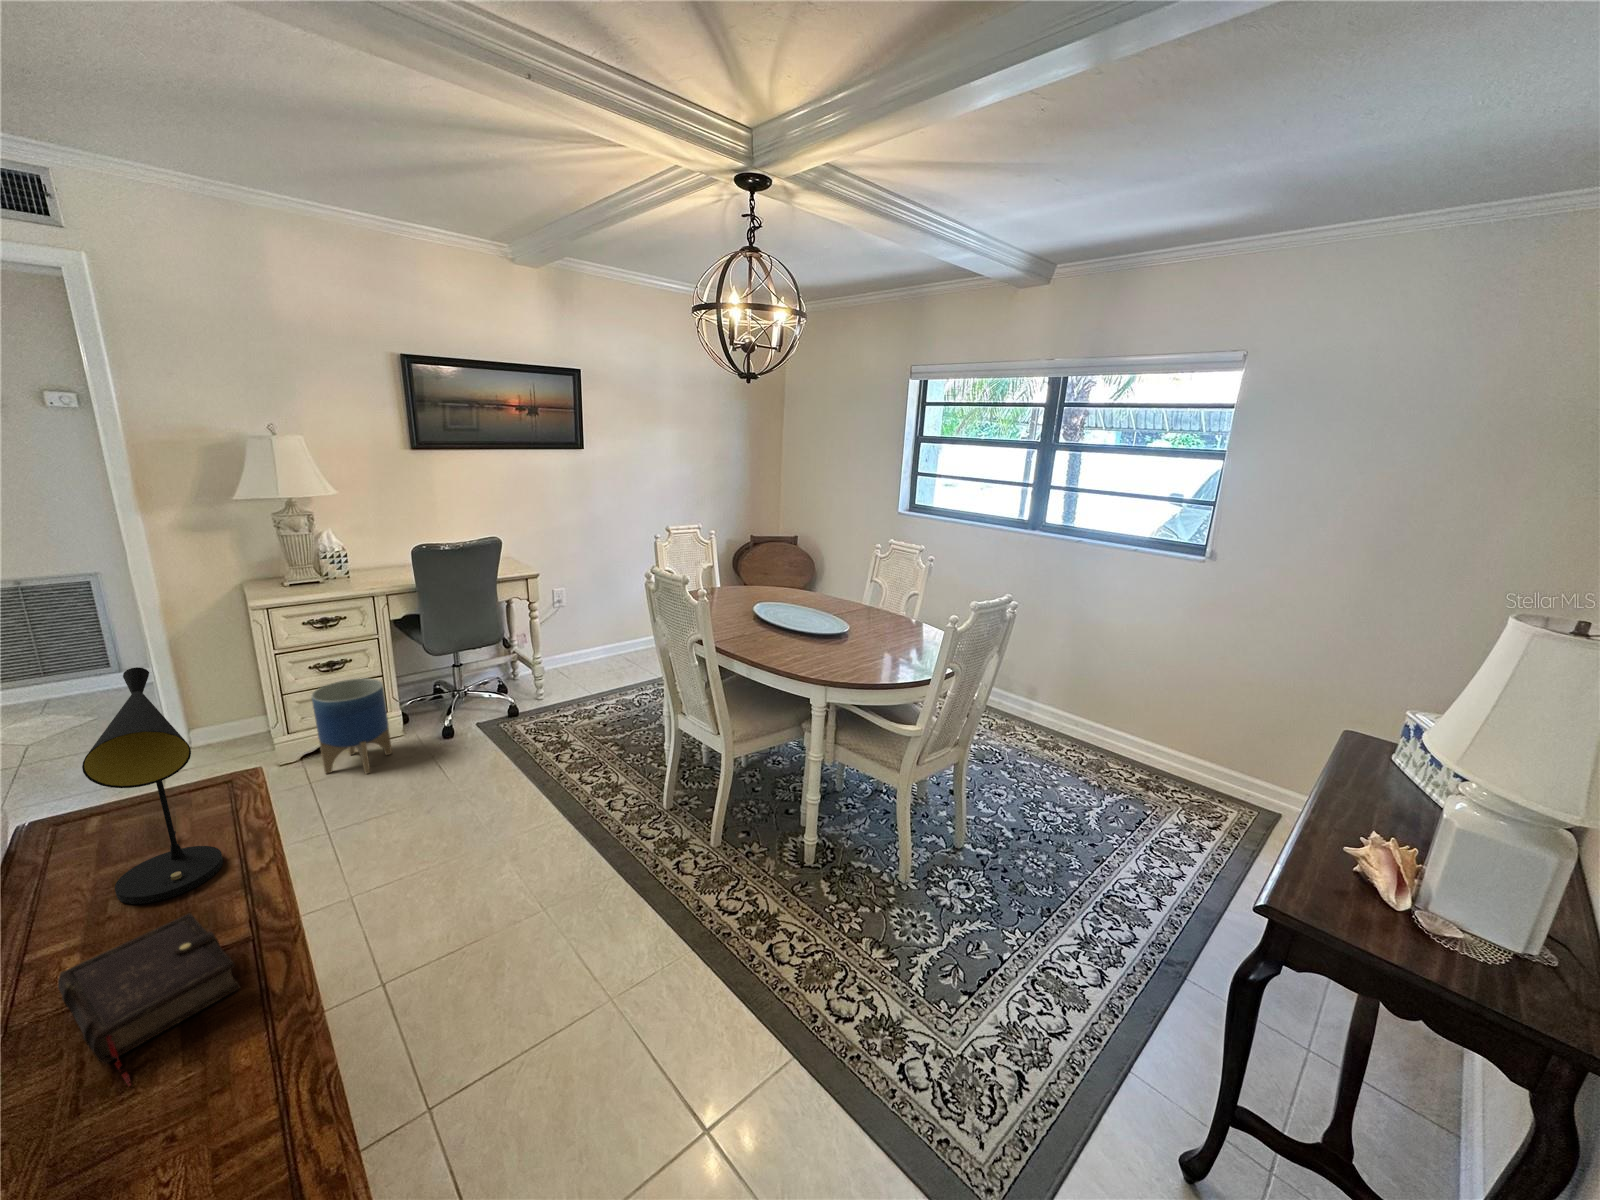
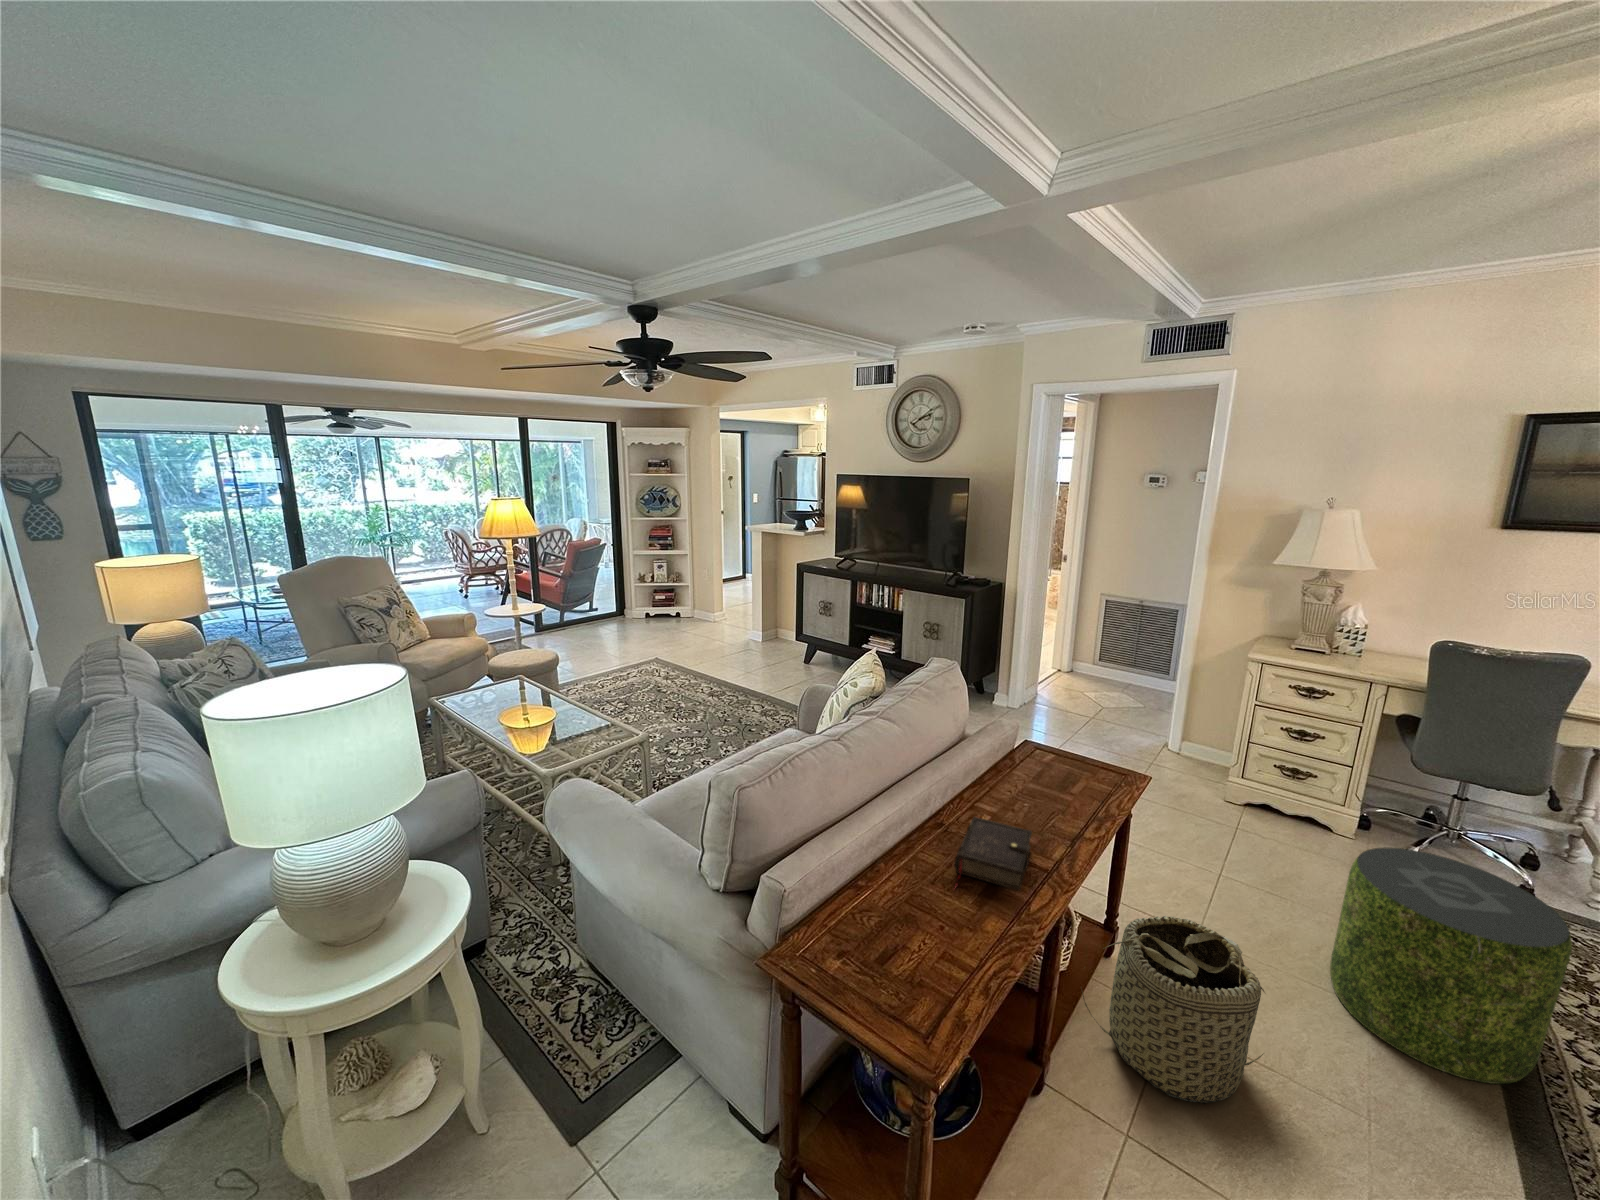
table lamp: present [82,667,223,904] -> none [1023,668,1085,824]
planter: present [312,678,392,774] -> none [1254,749,1342,851]
pouf: none [447,700,578,856] -> present [1330,848,1572,1084]
basket: none [287,862,473,1062] -> present [1082,916,1265,1104]

